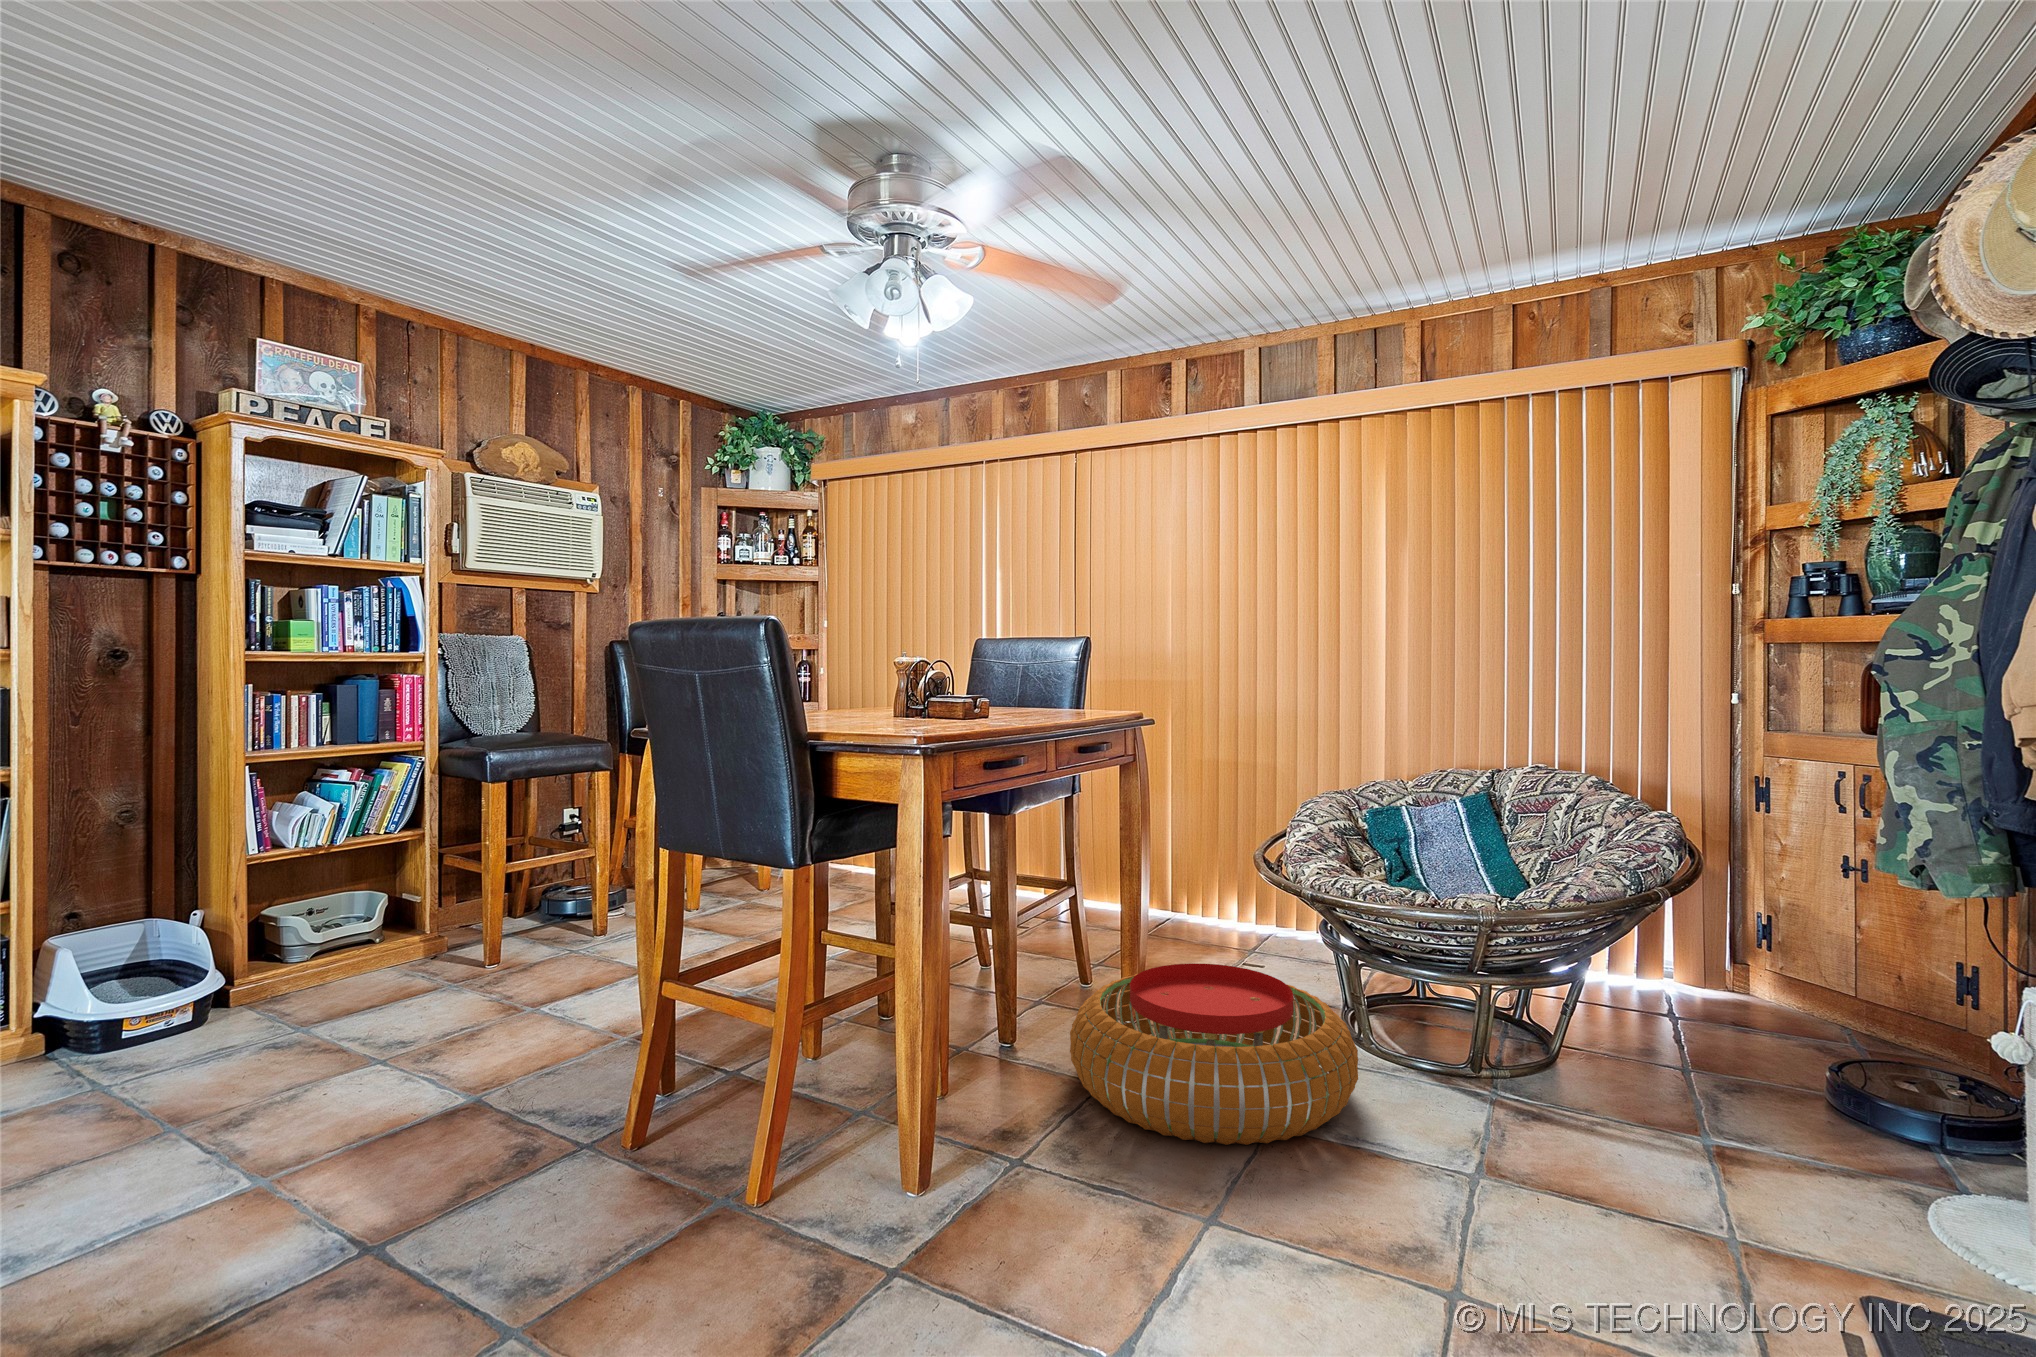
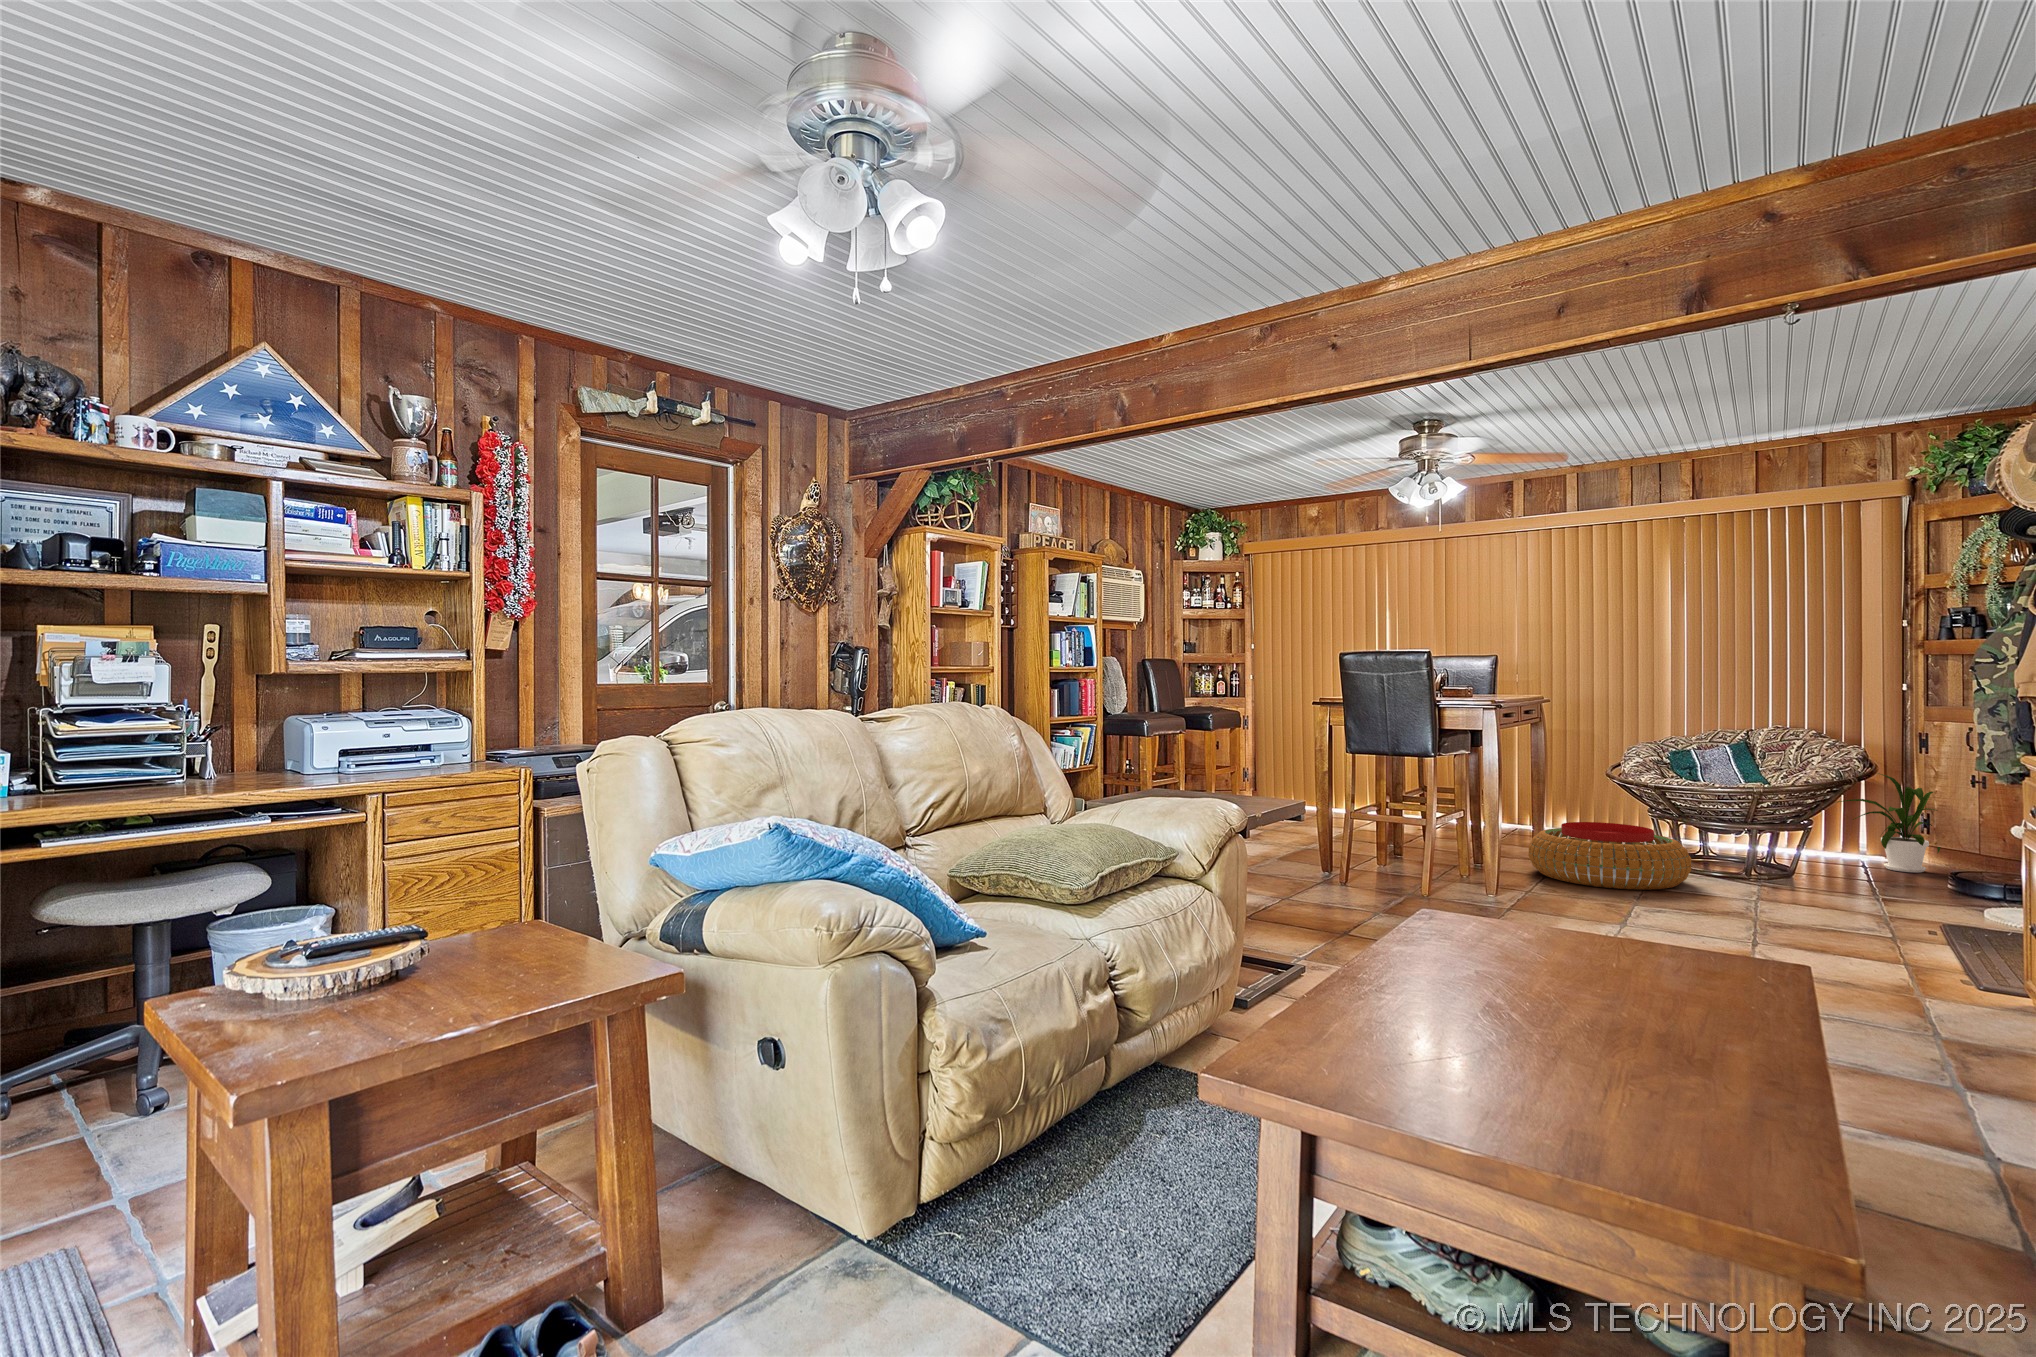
house plant: none [1621,847,1792,1033] -> present [1838,773,1941,873]

